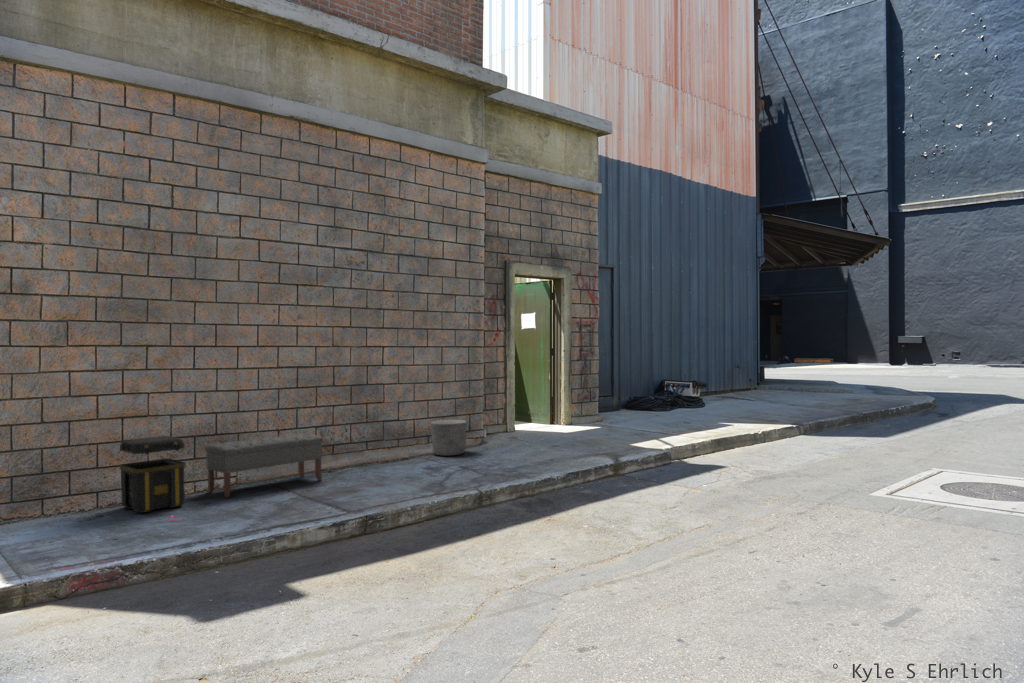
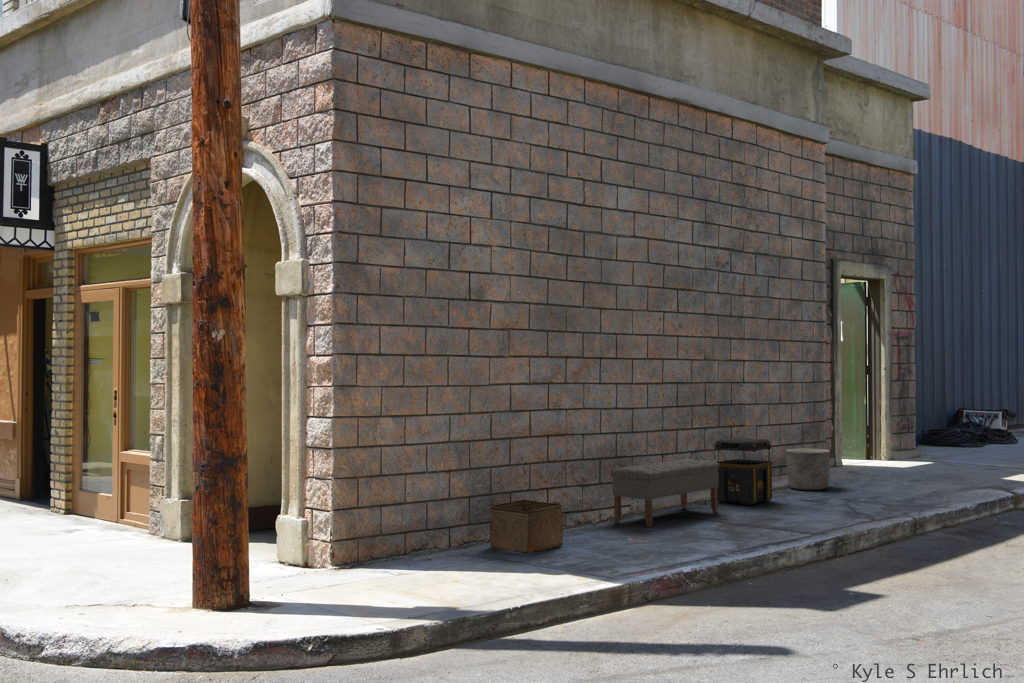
toolbox: present [120,436,186,513] -> present [714,438,773,505]
storage bin: none [27,477,100,531] -> present [490,500,563,554]

